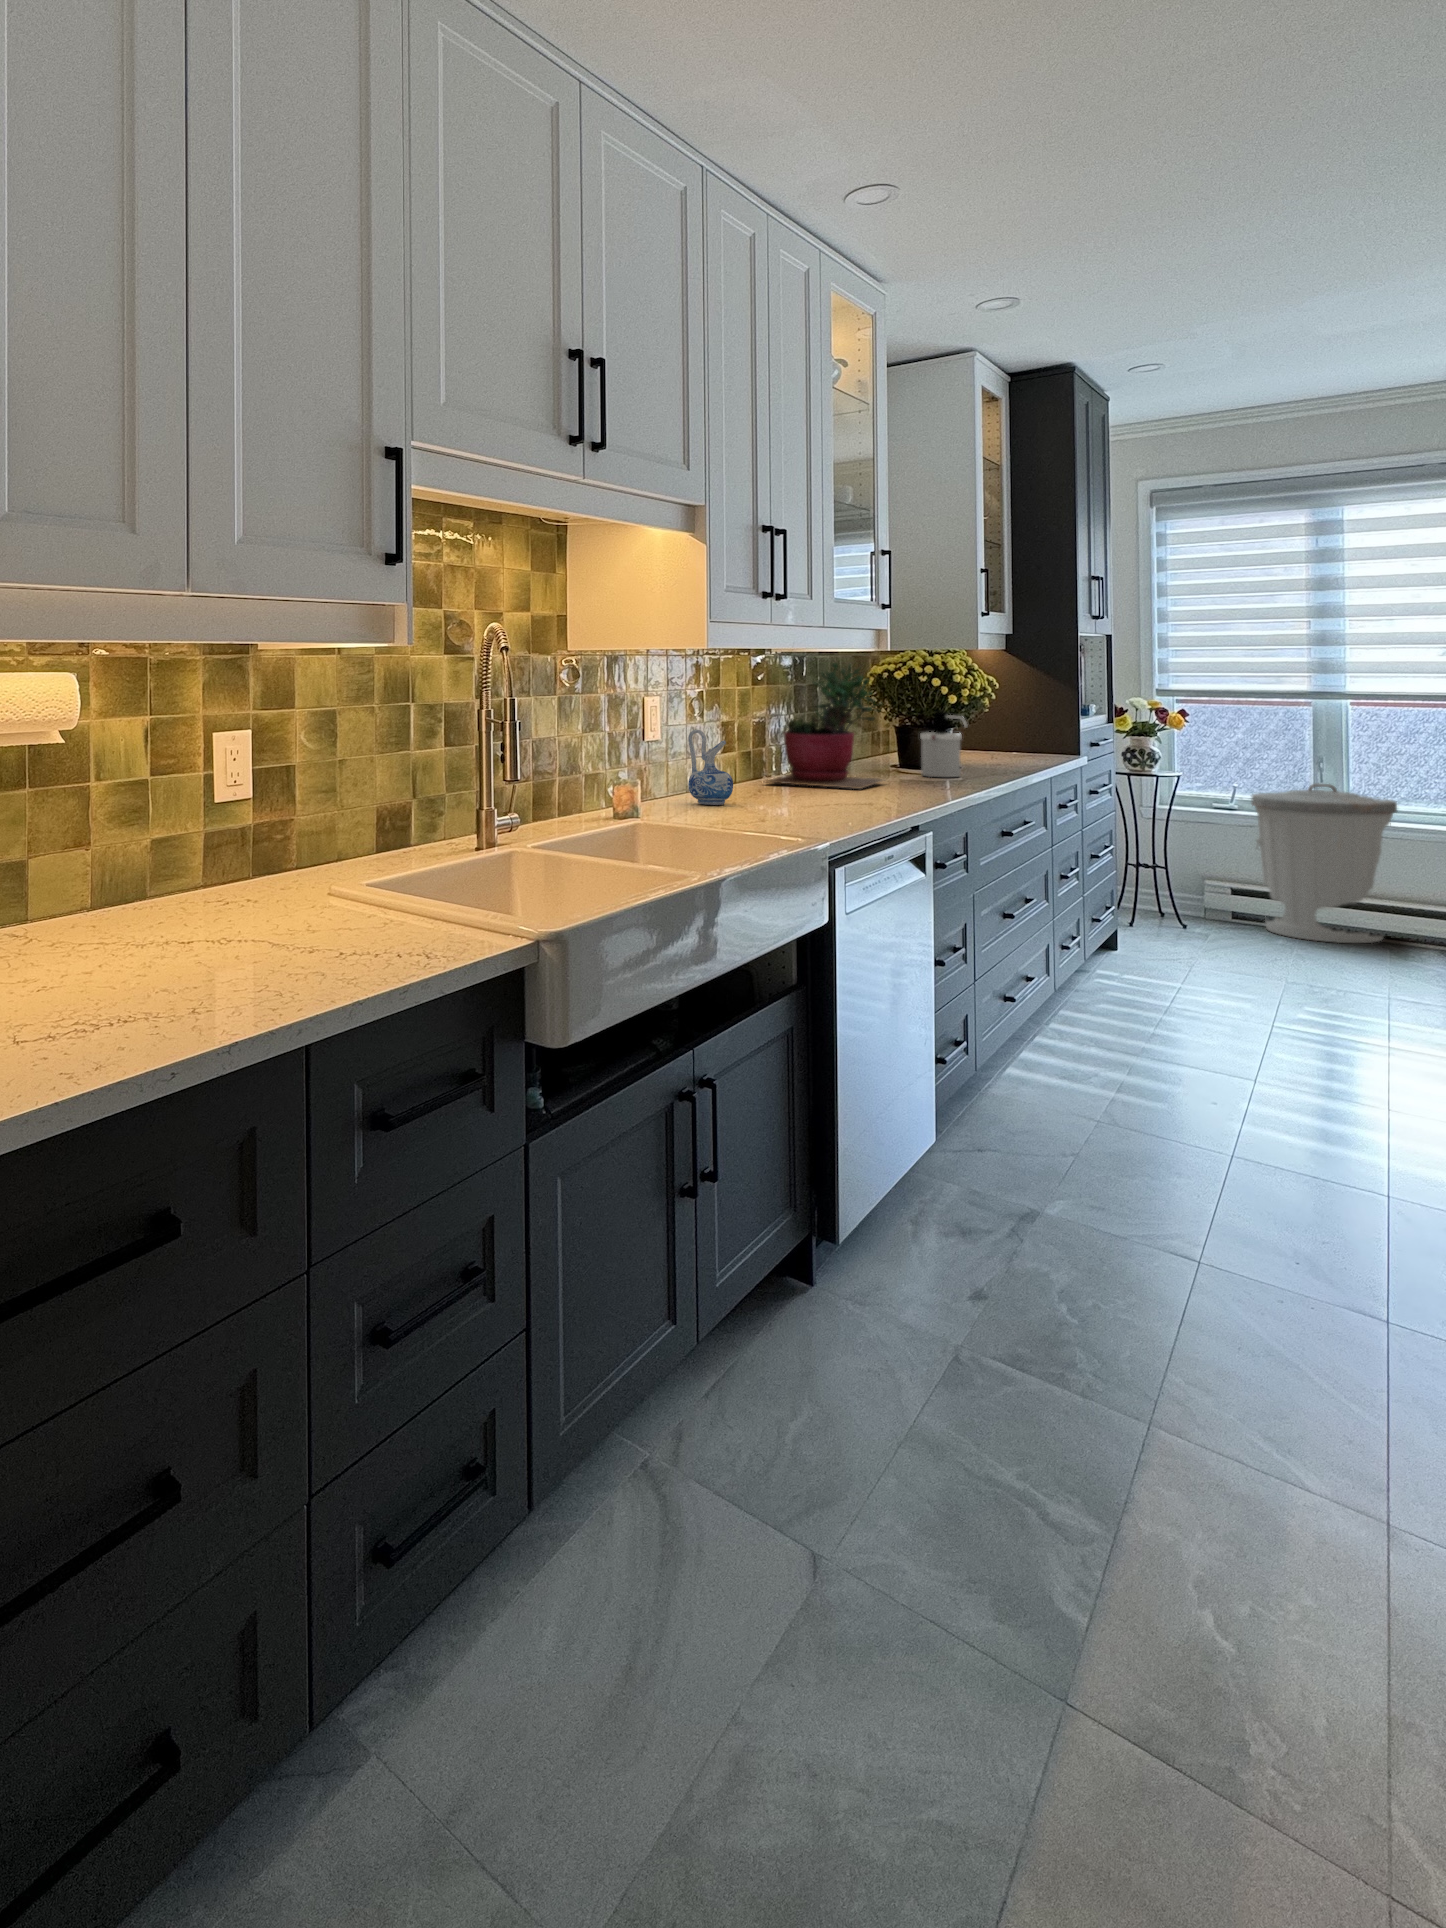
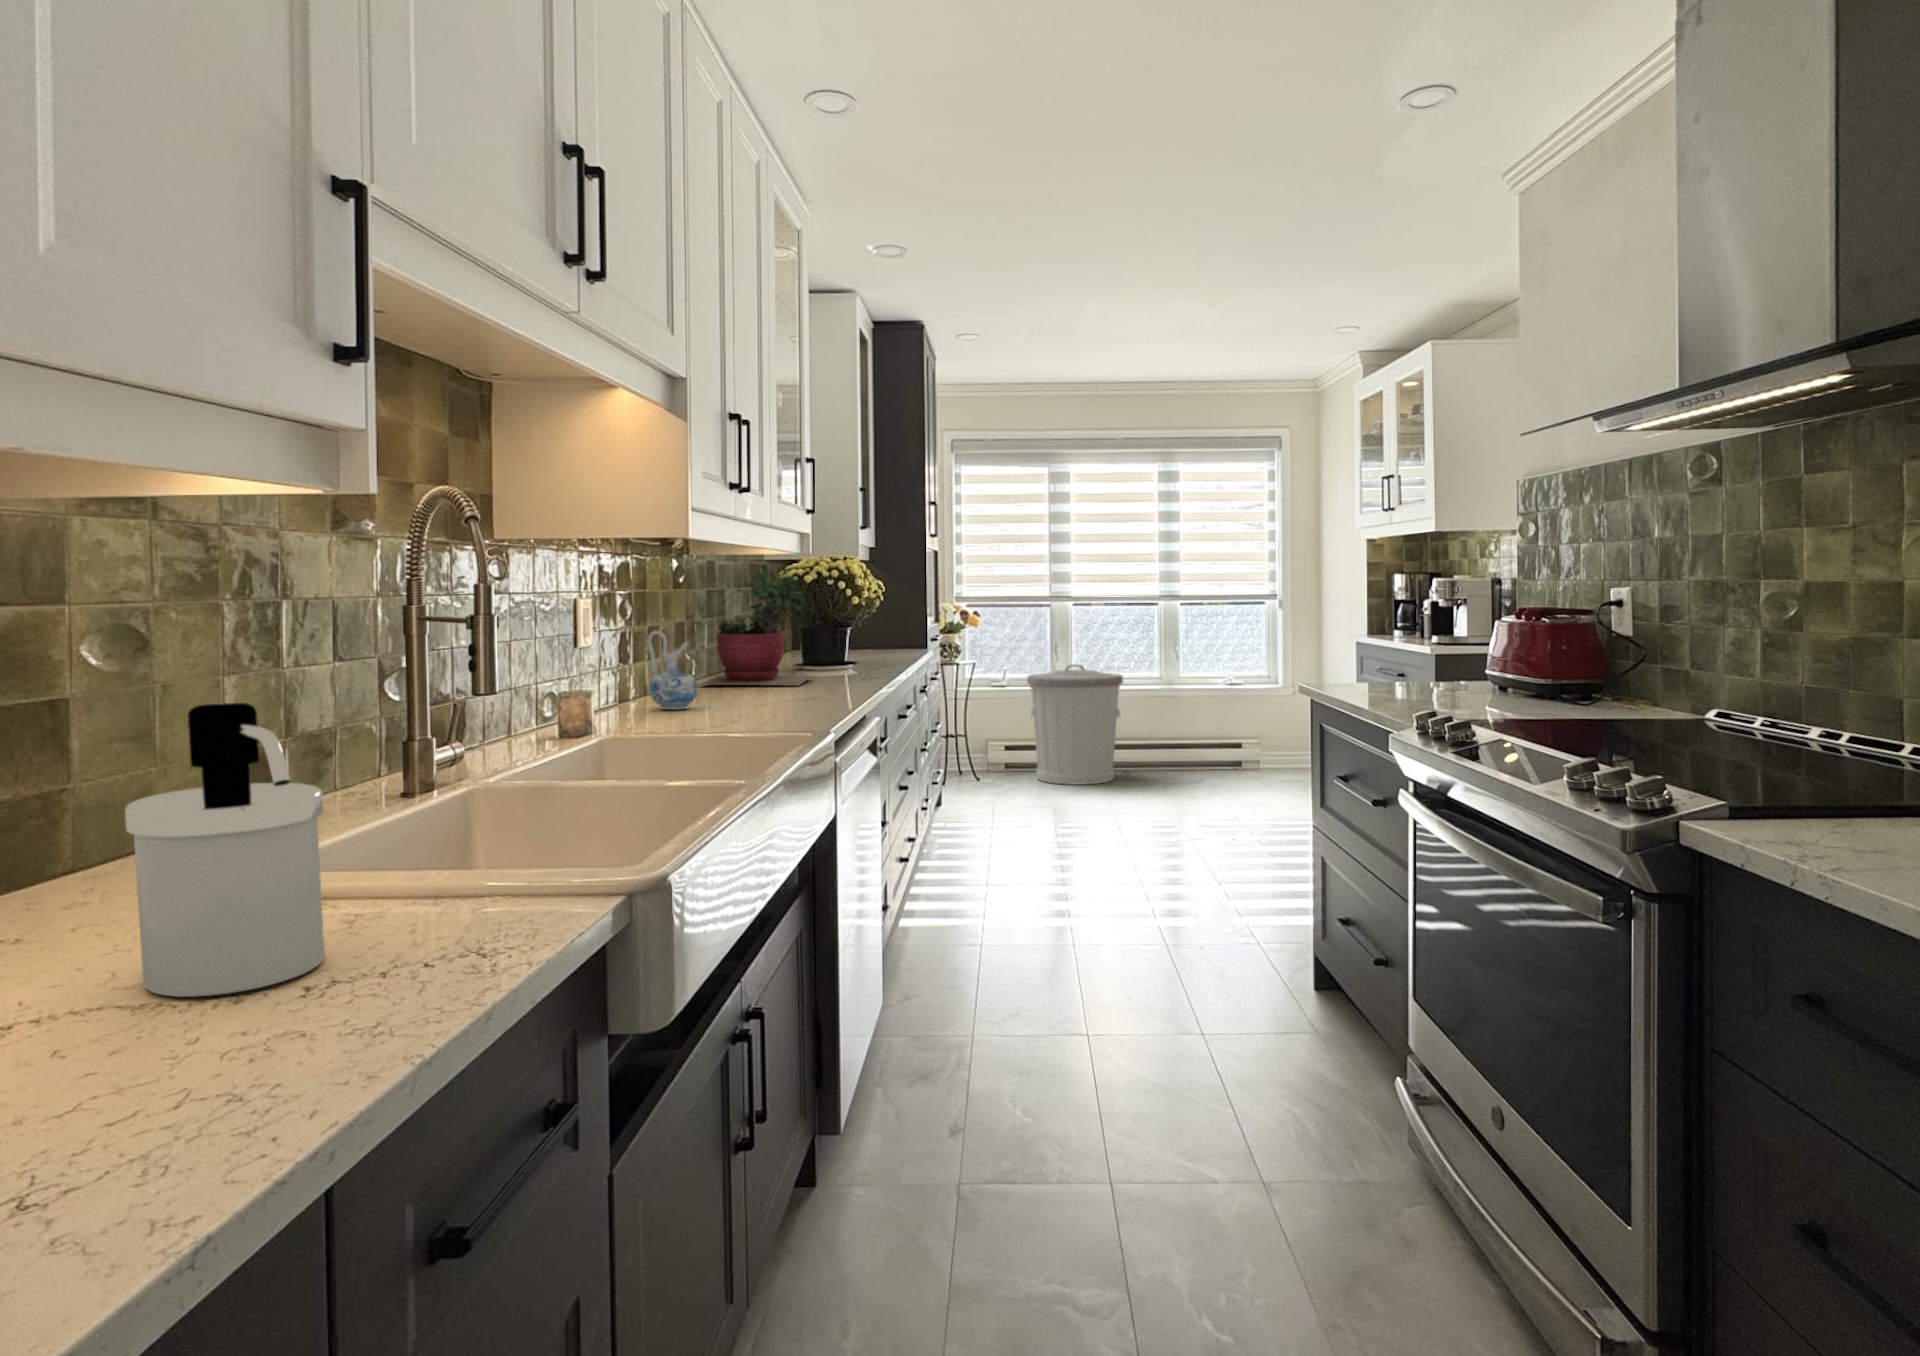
soap dispenser: present [920,711,967,777] -> present [125,703,324,997]

